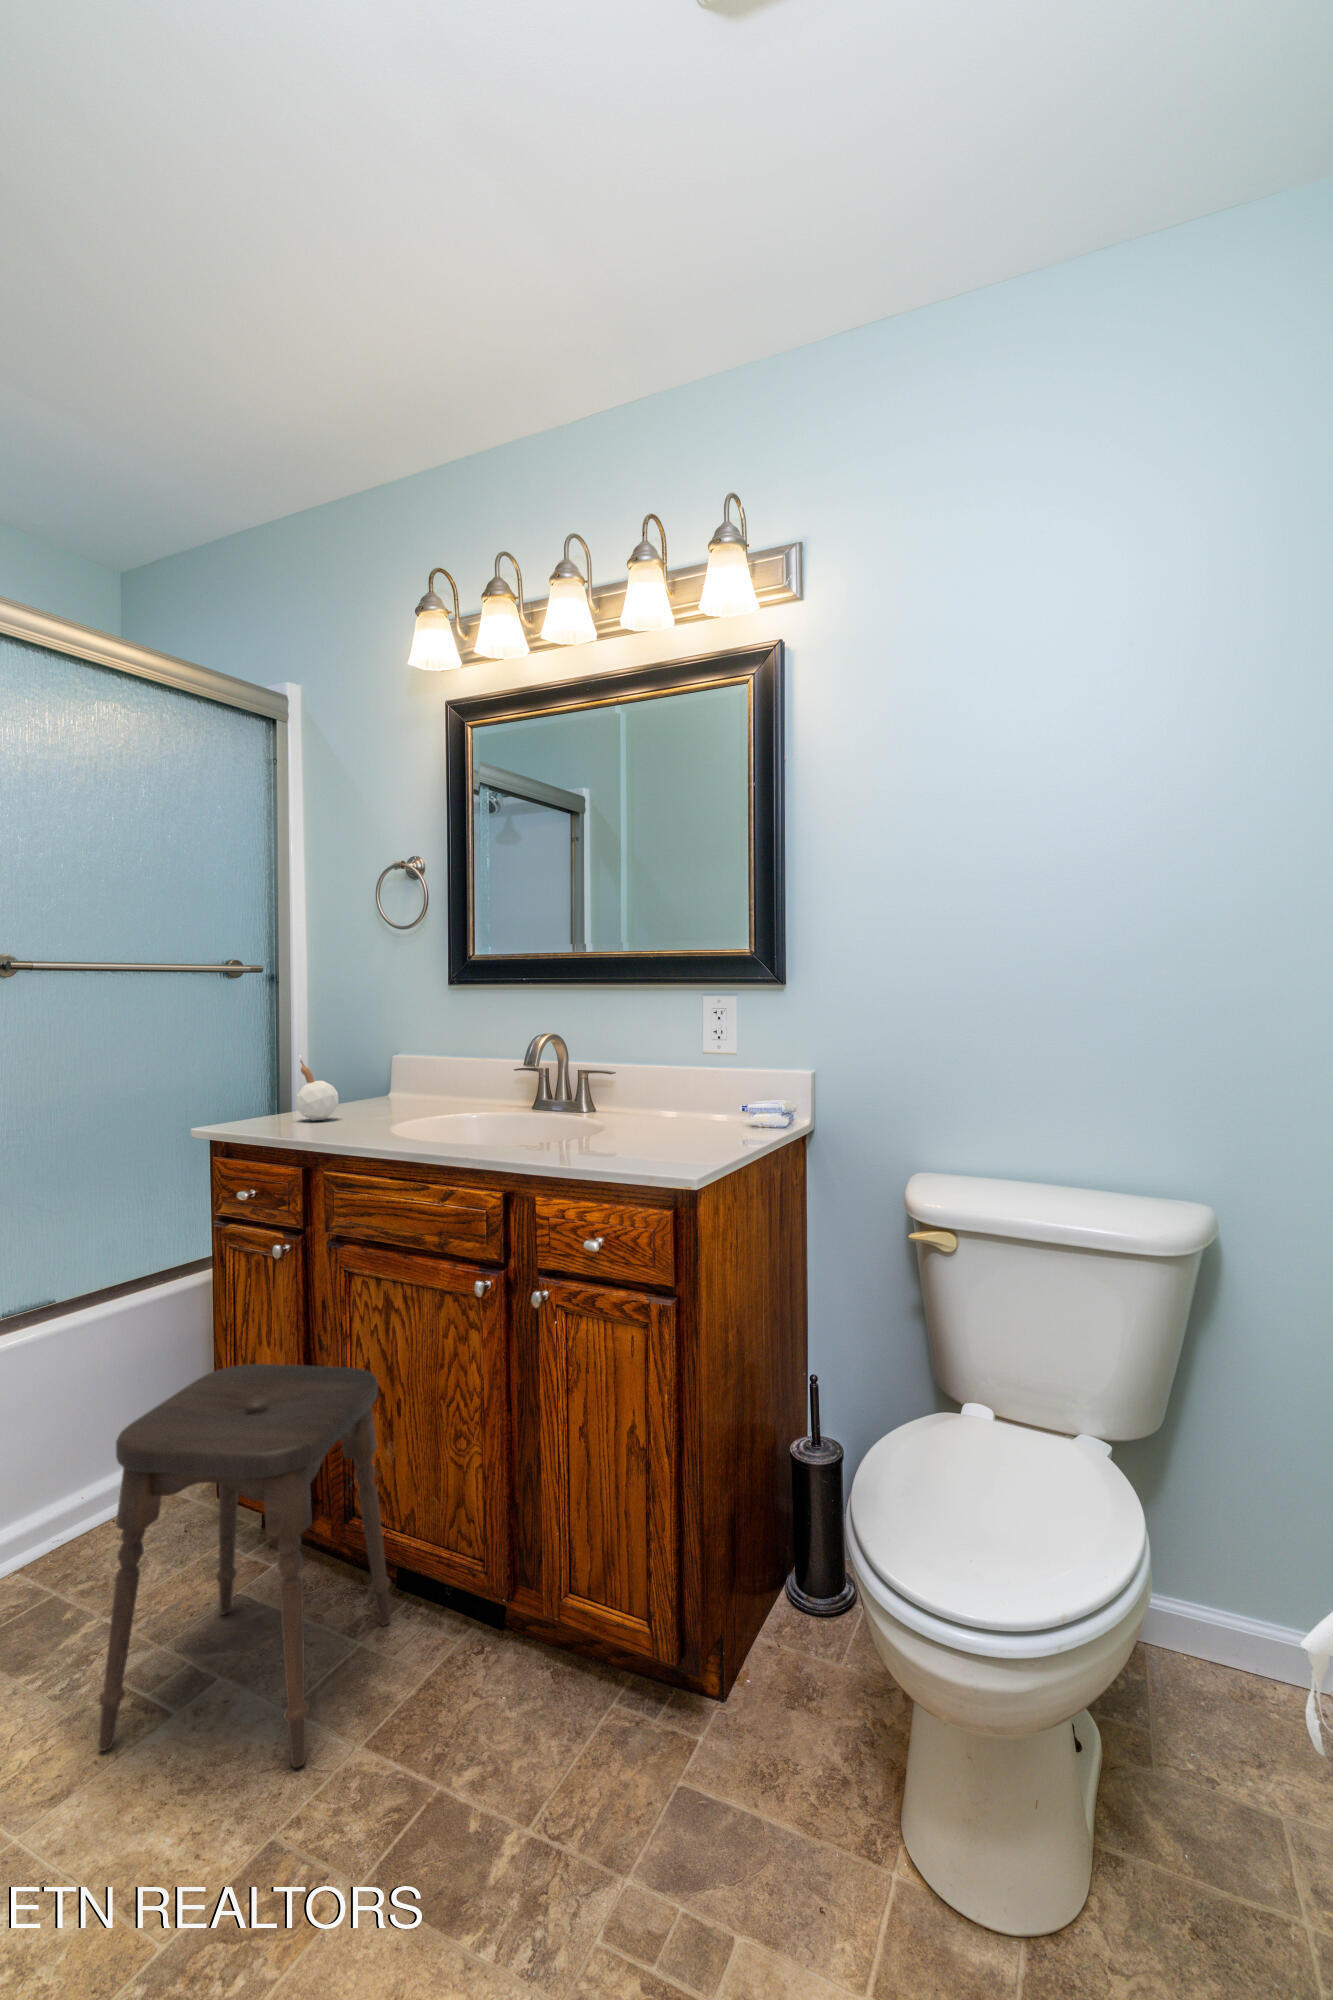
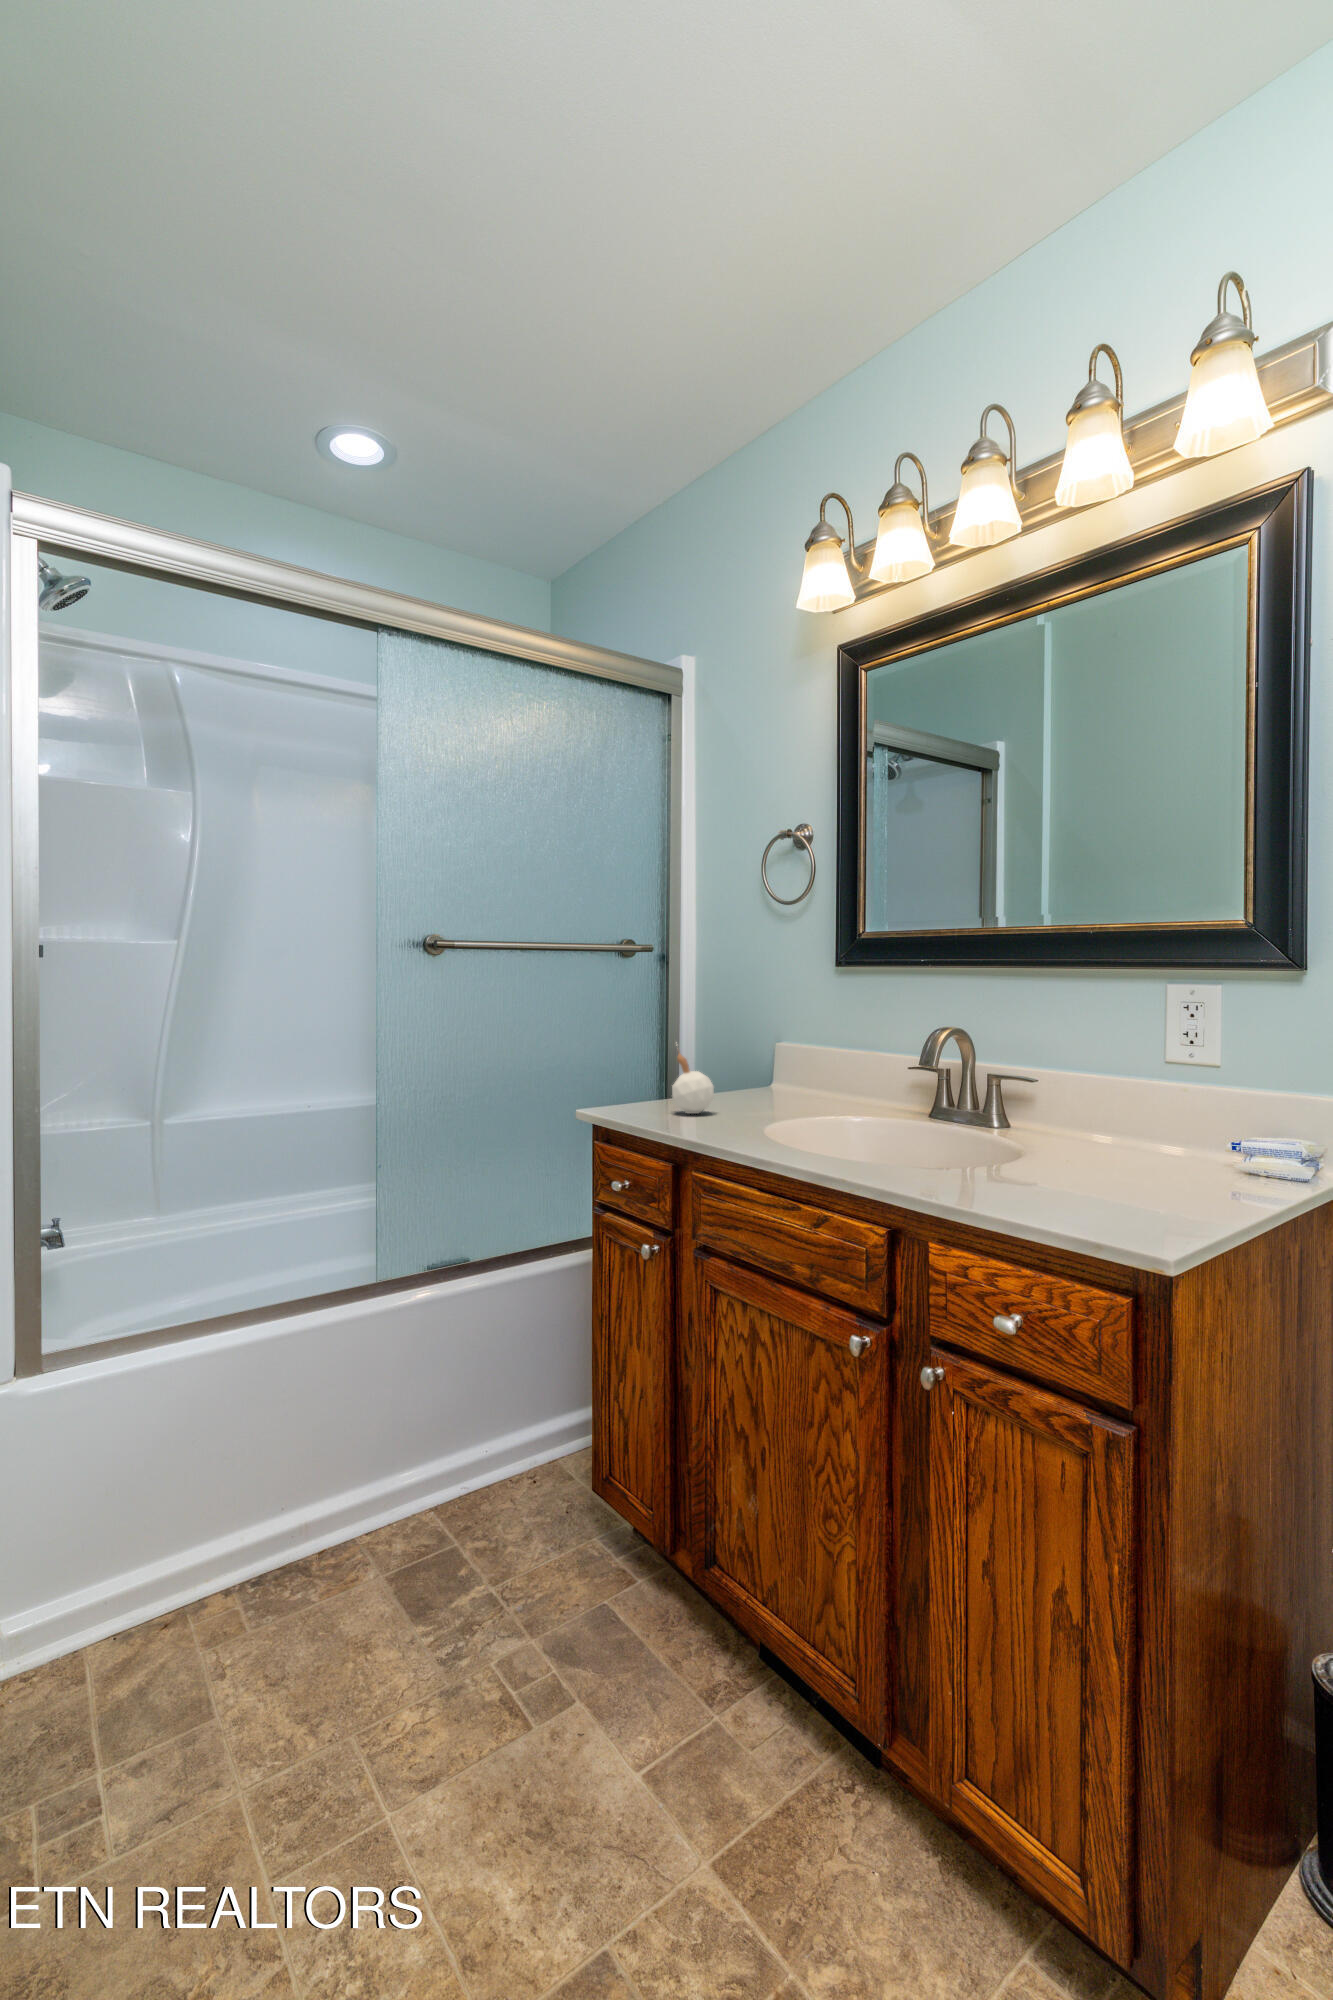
stool: present [98,1364,391,1767] -> none [462,1369,754,1857]

